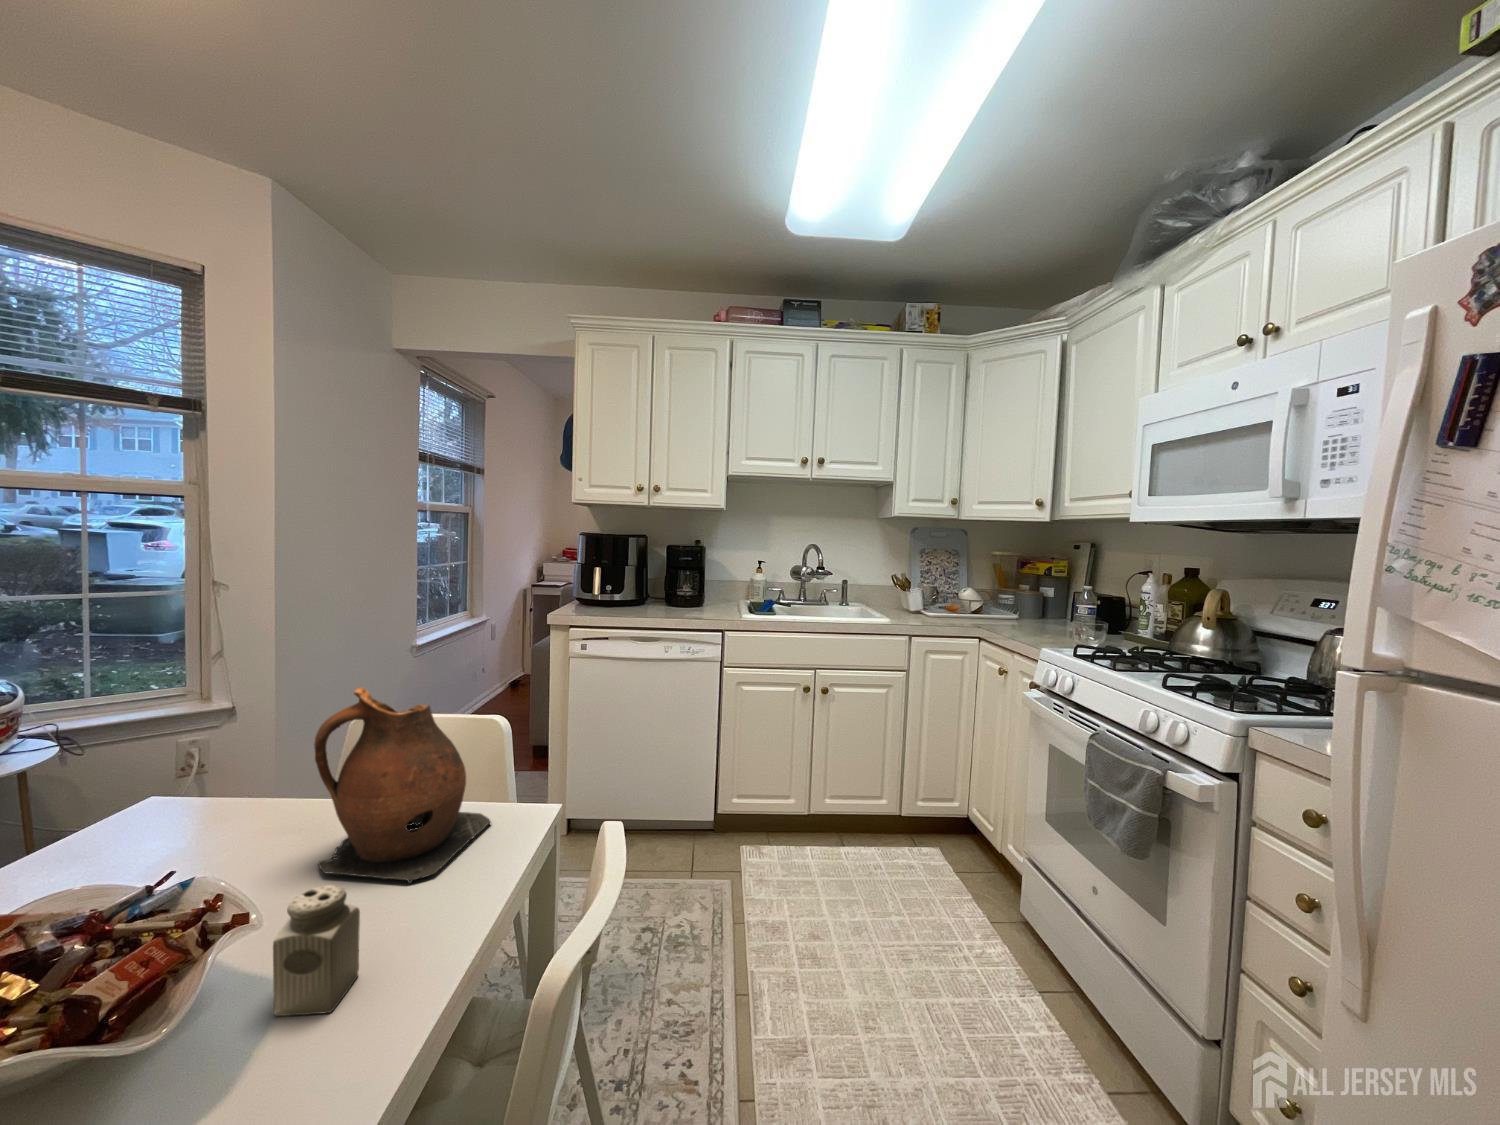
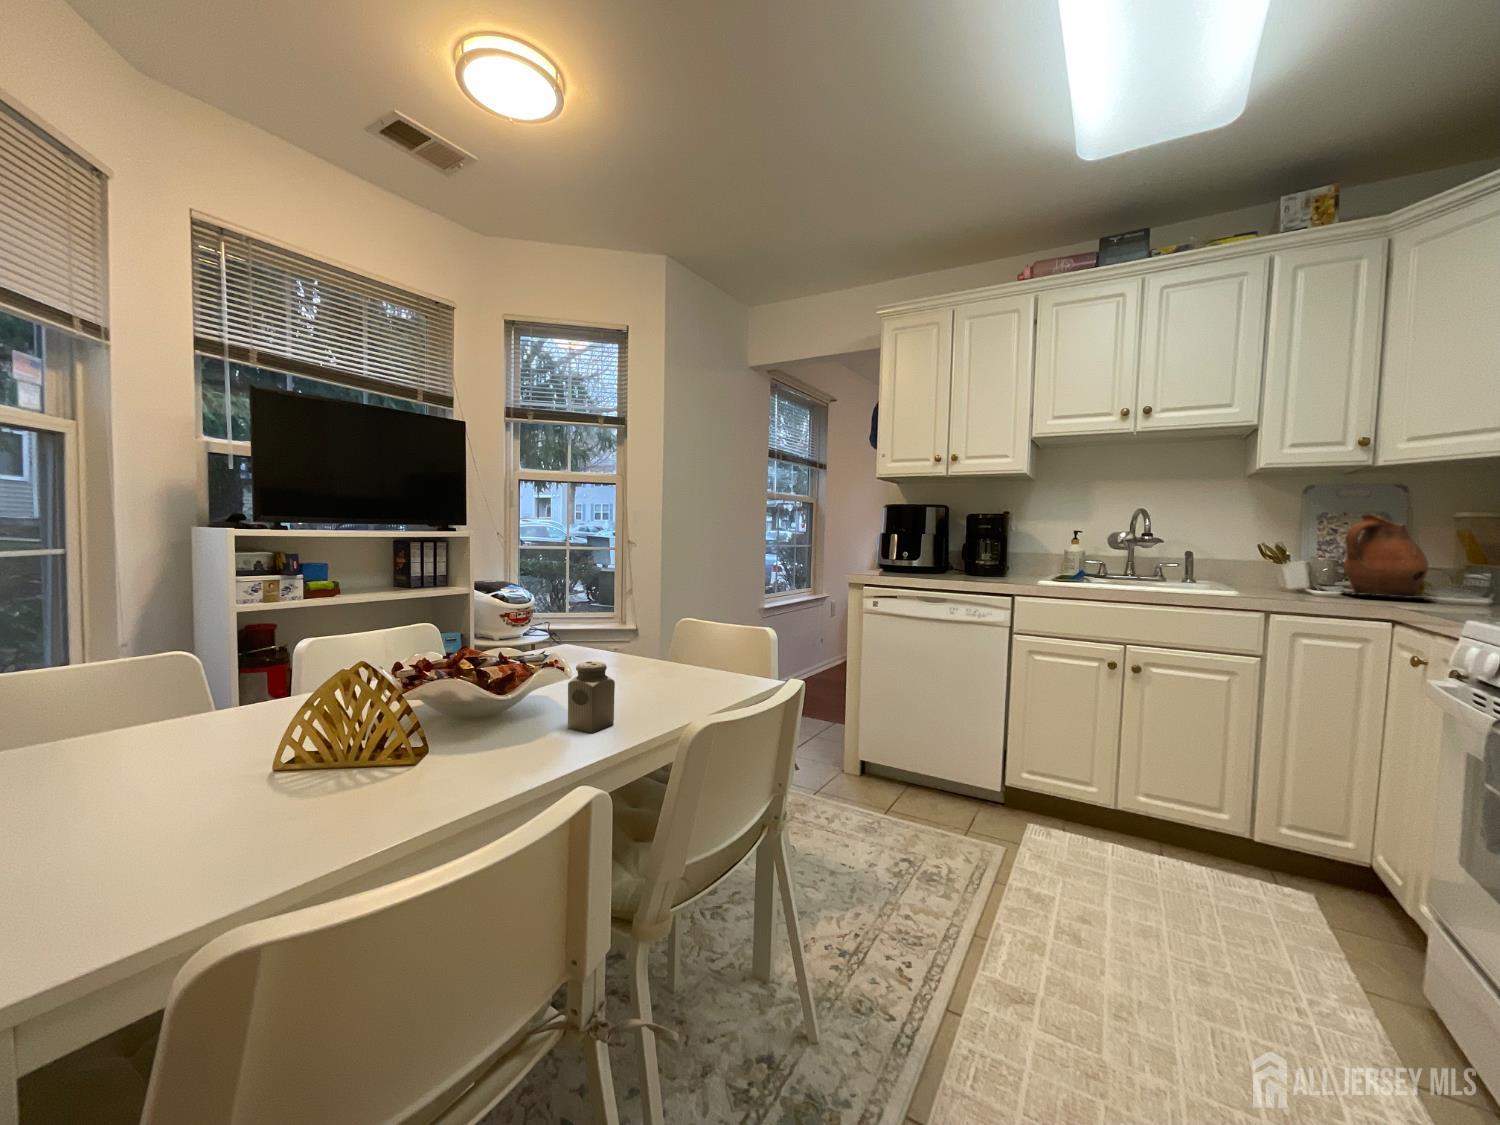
ceramic pitcher: present [314,687,491,884] -> present [1341,515,1433,600]

